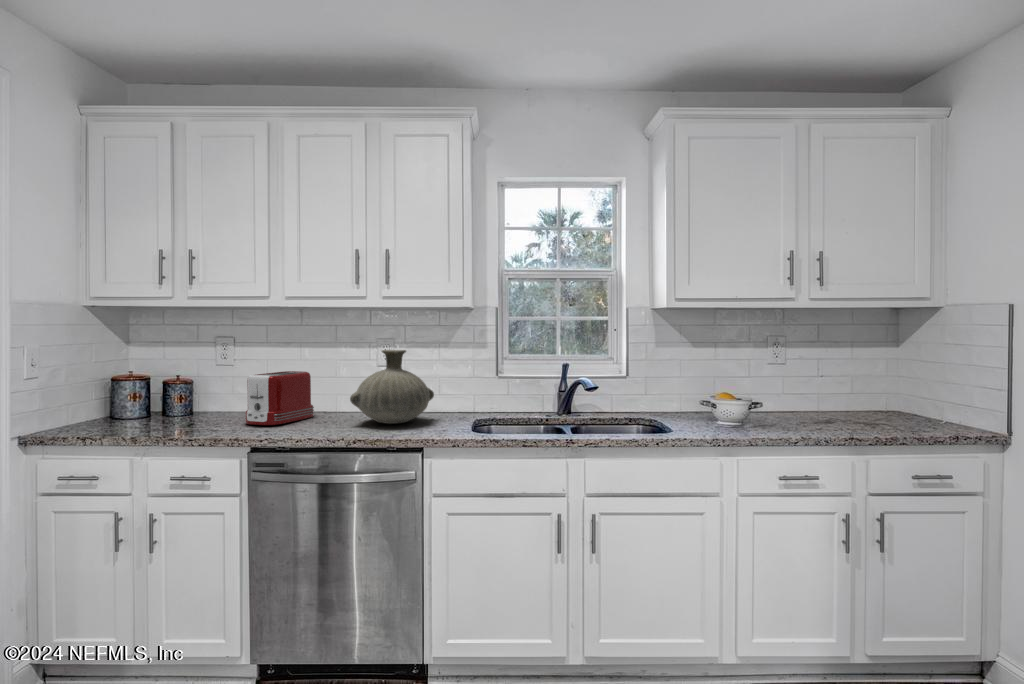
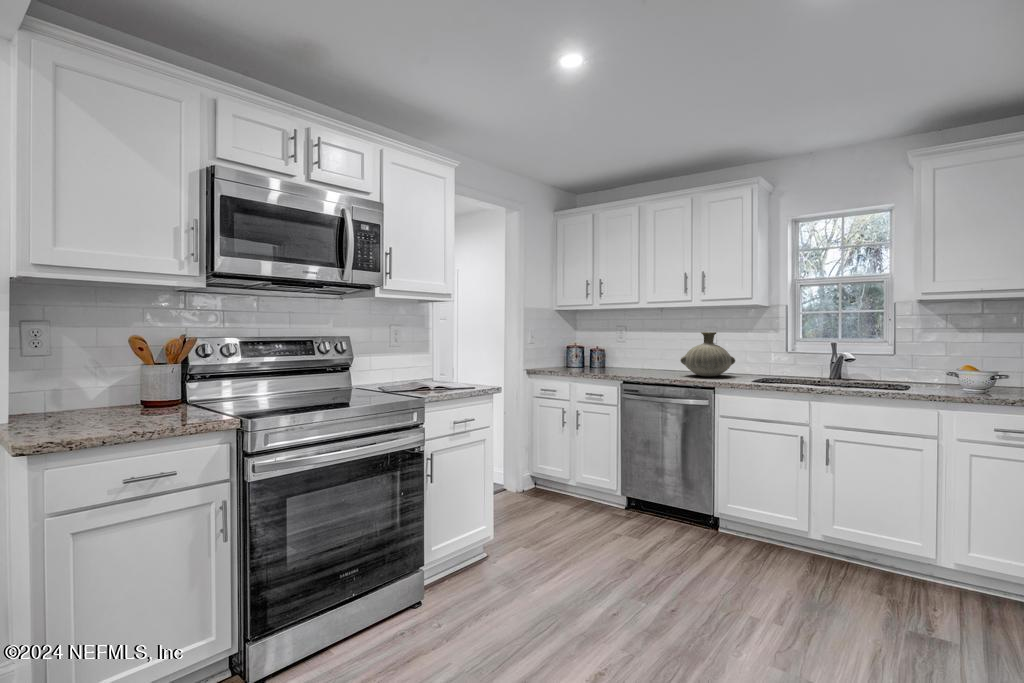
toaster: present [245,371,314,425] -> none [626,345,665,373]

